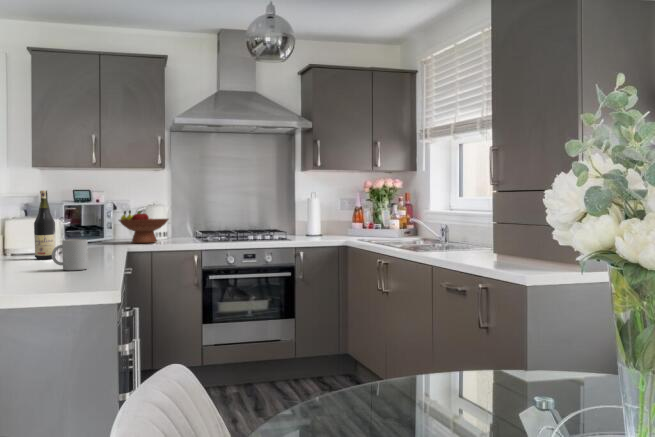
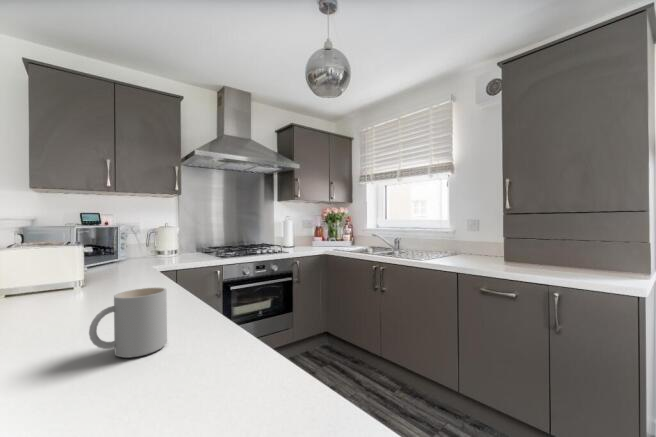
wine bottle: present [34,191,56,259] -> none [33,207,72,309]
fruit bowl: present [119,210,168,243] -> none [134,232,187,262]

